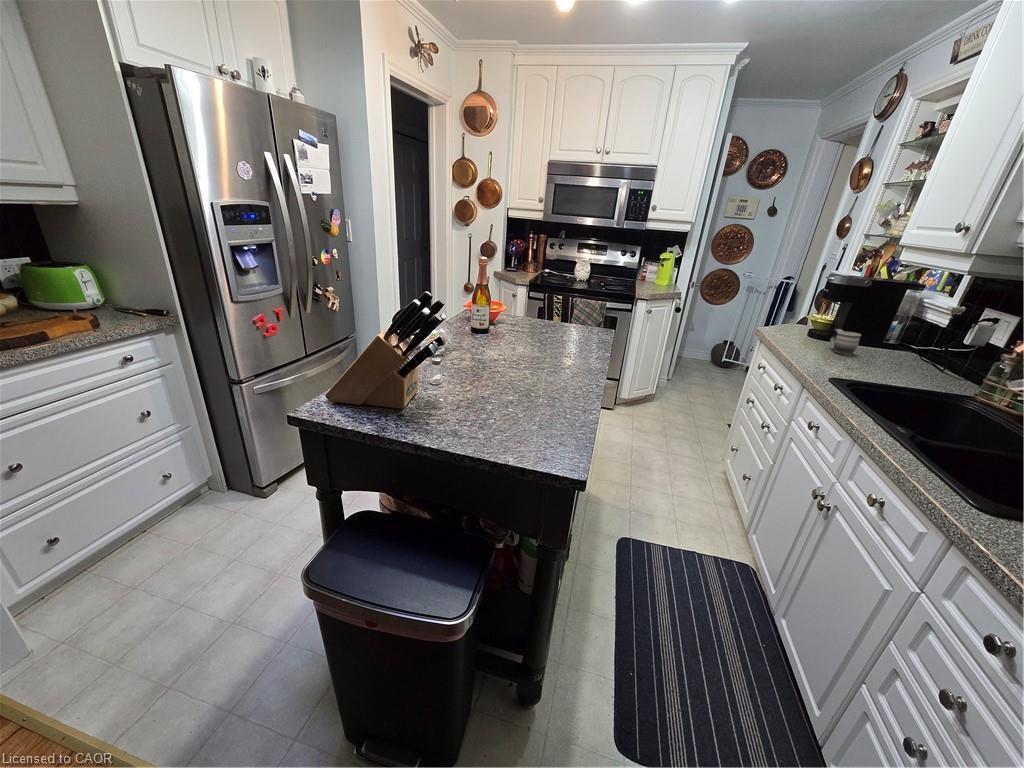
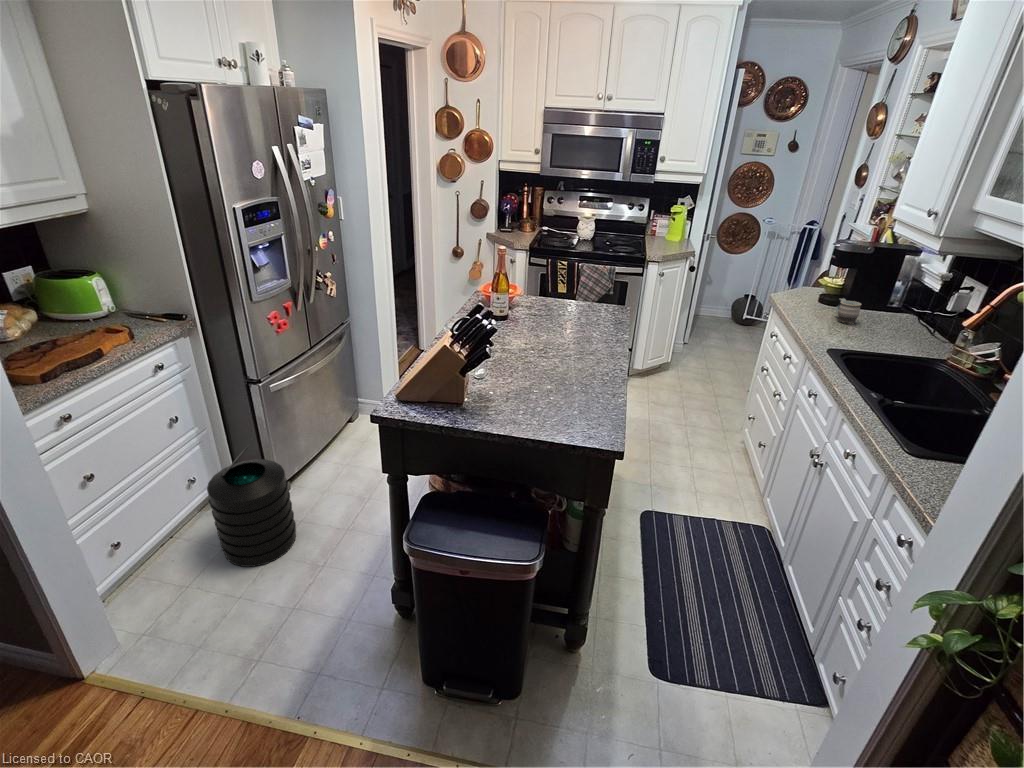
trash can: none [162,444,265,571] -> present [207,445,296,567]

